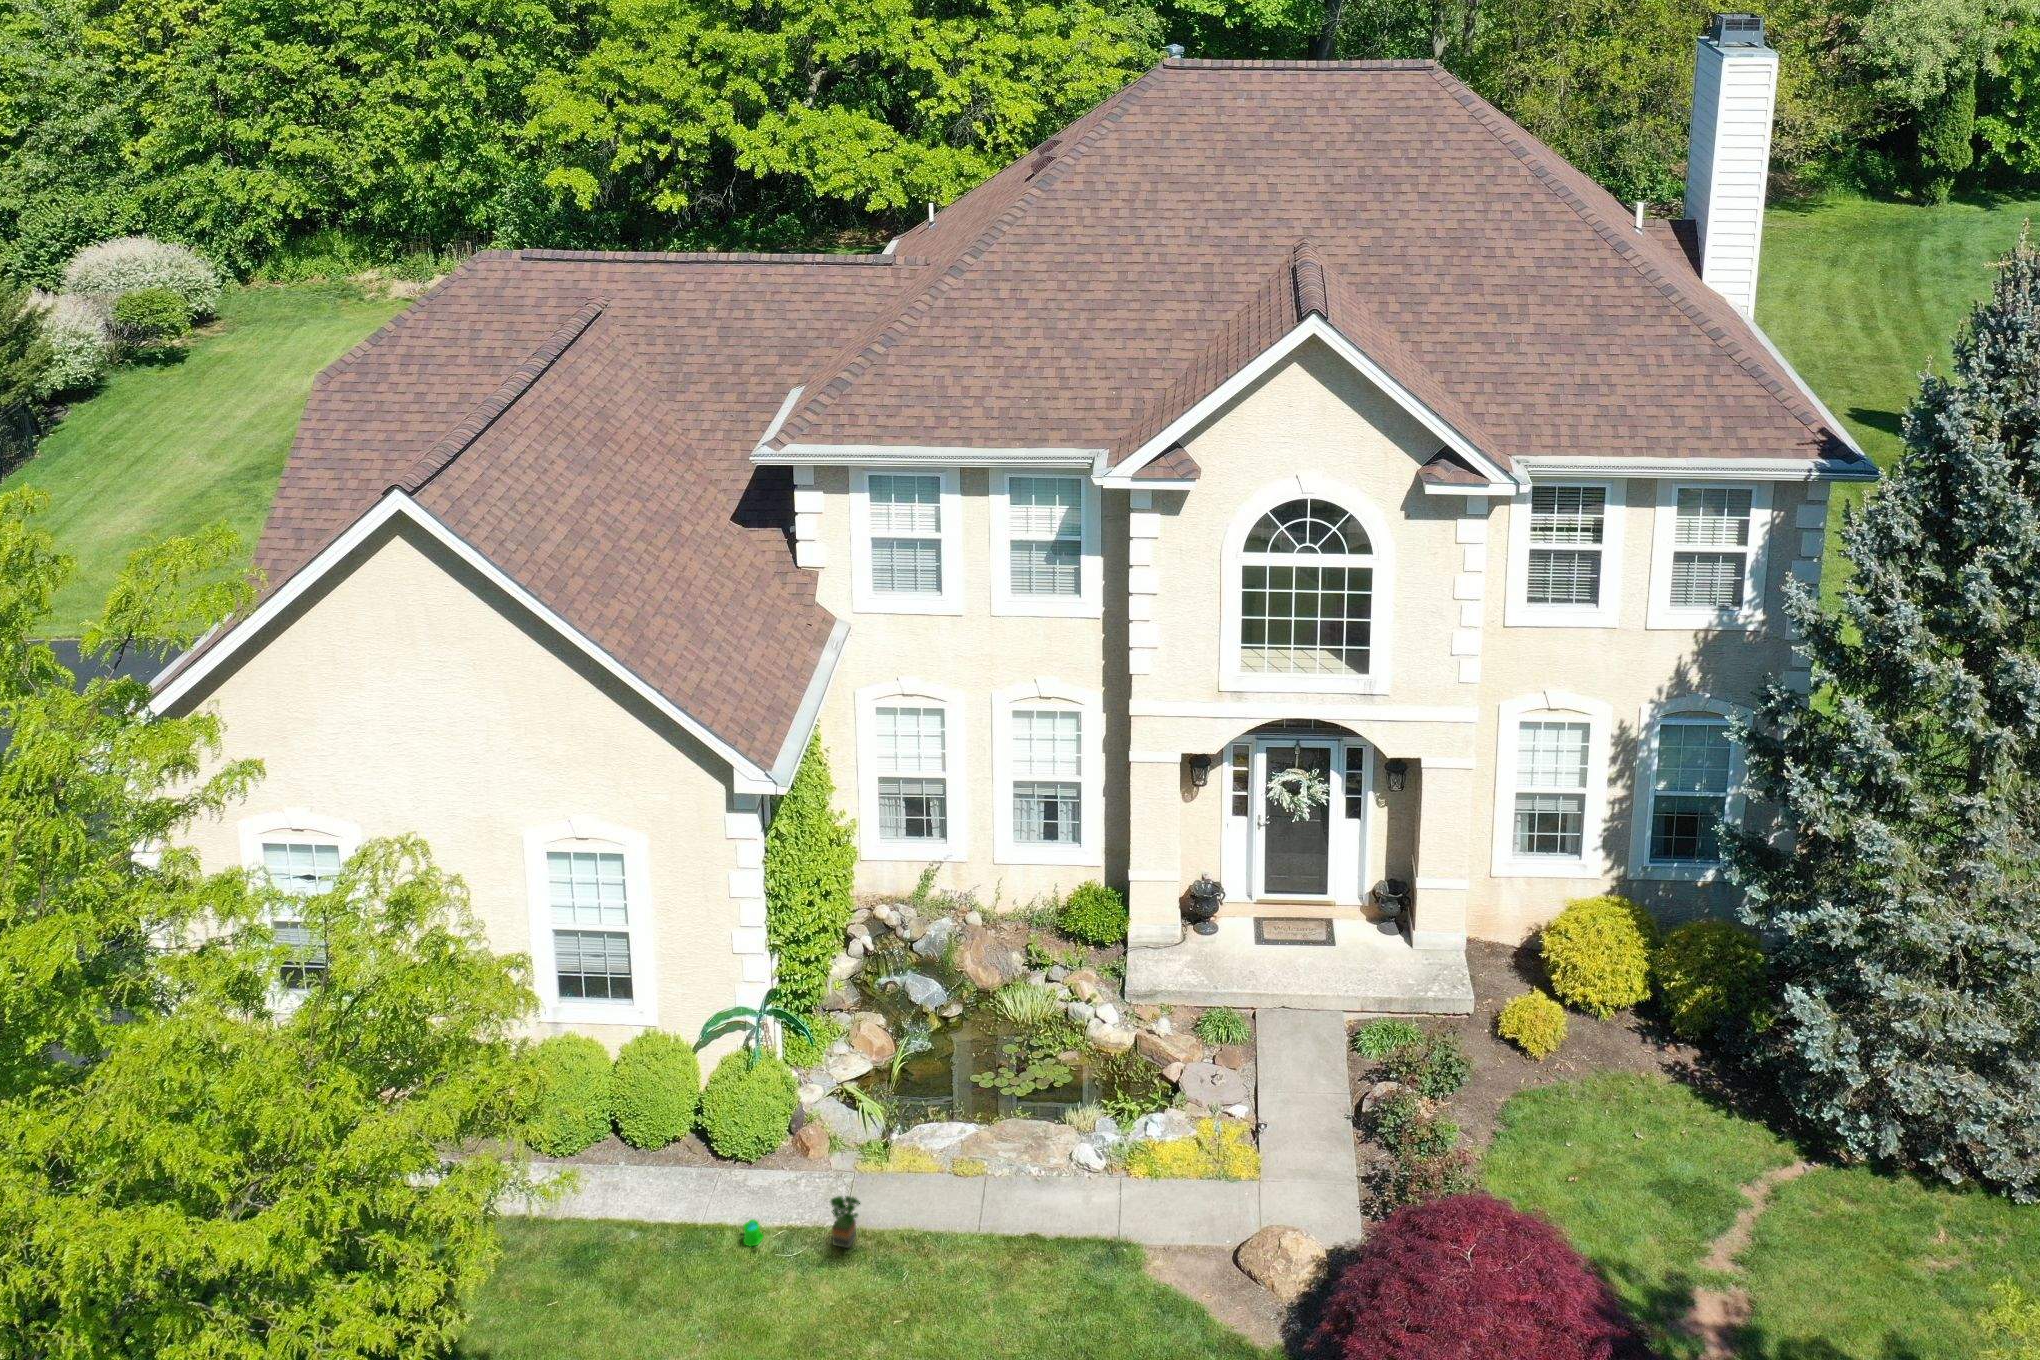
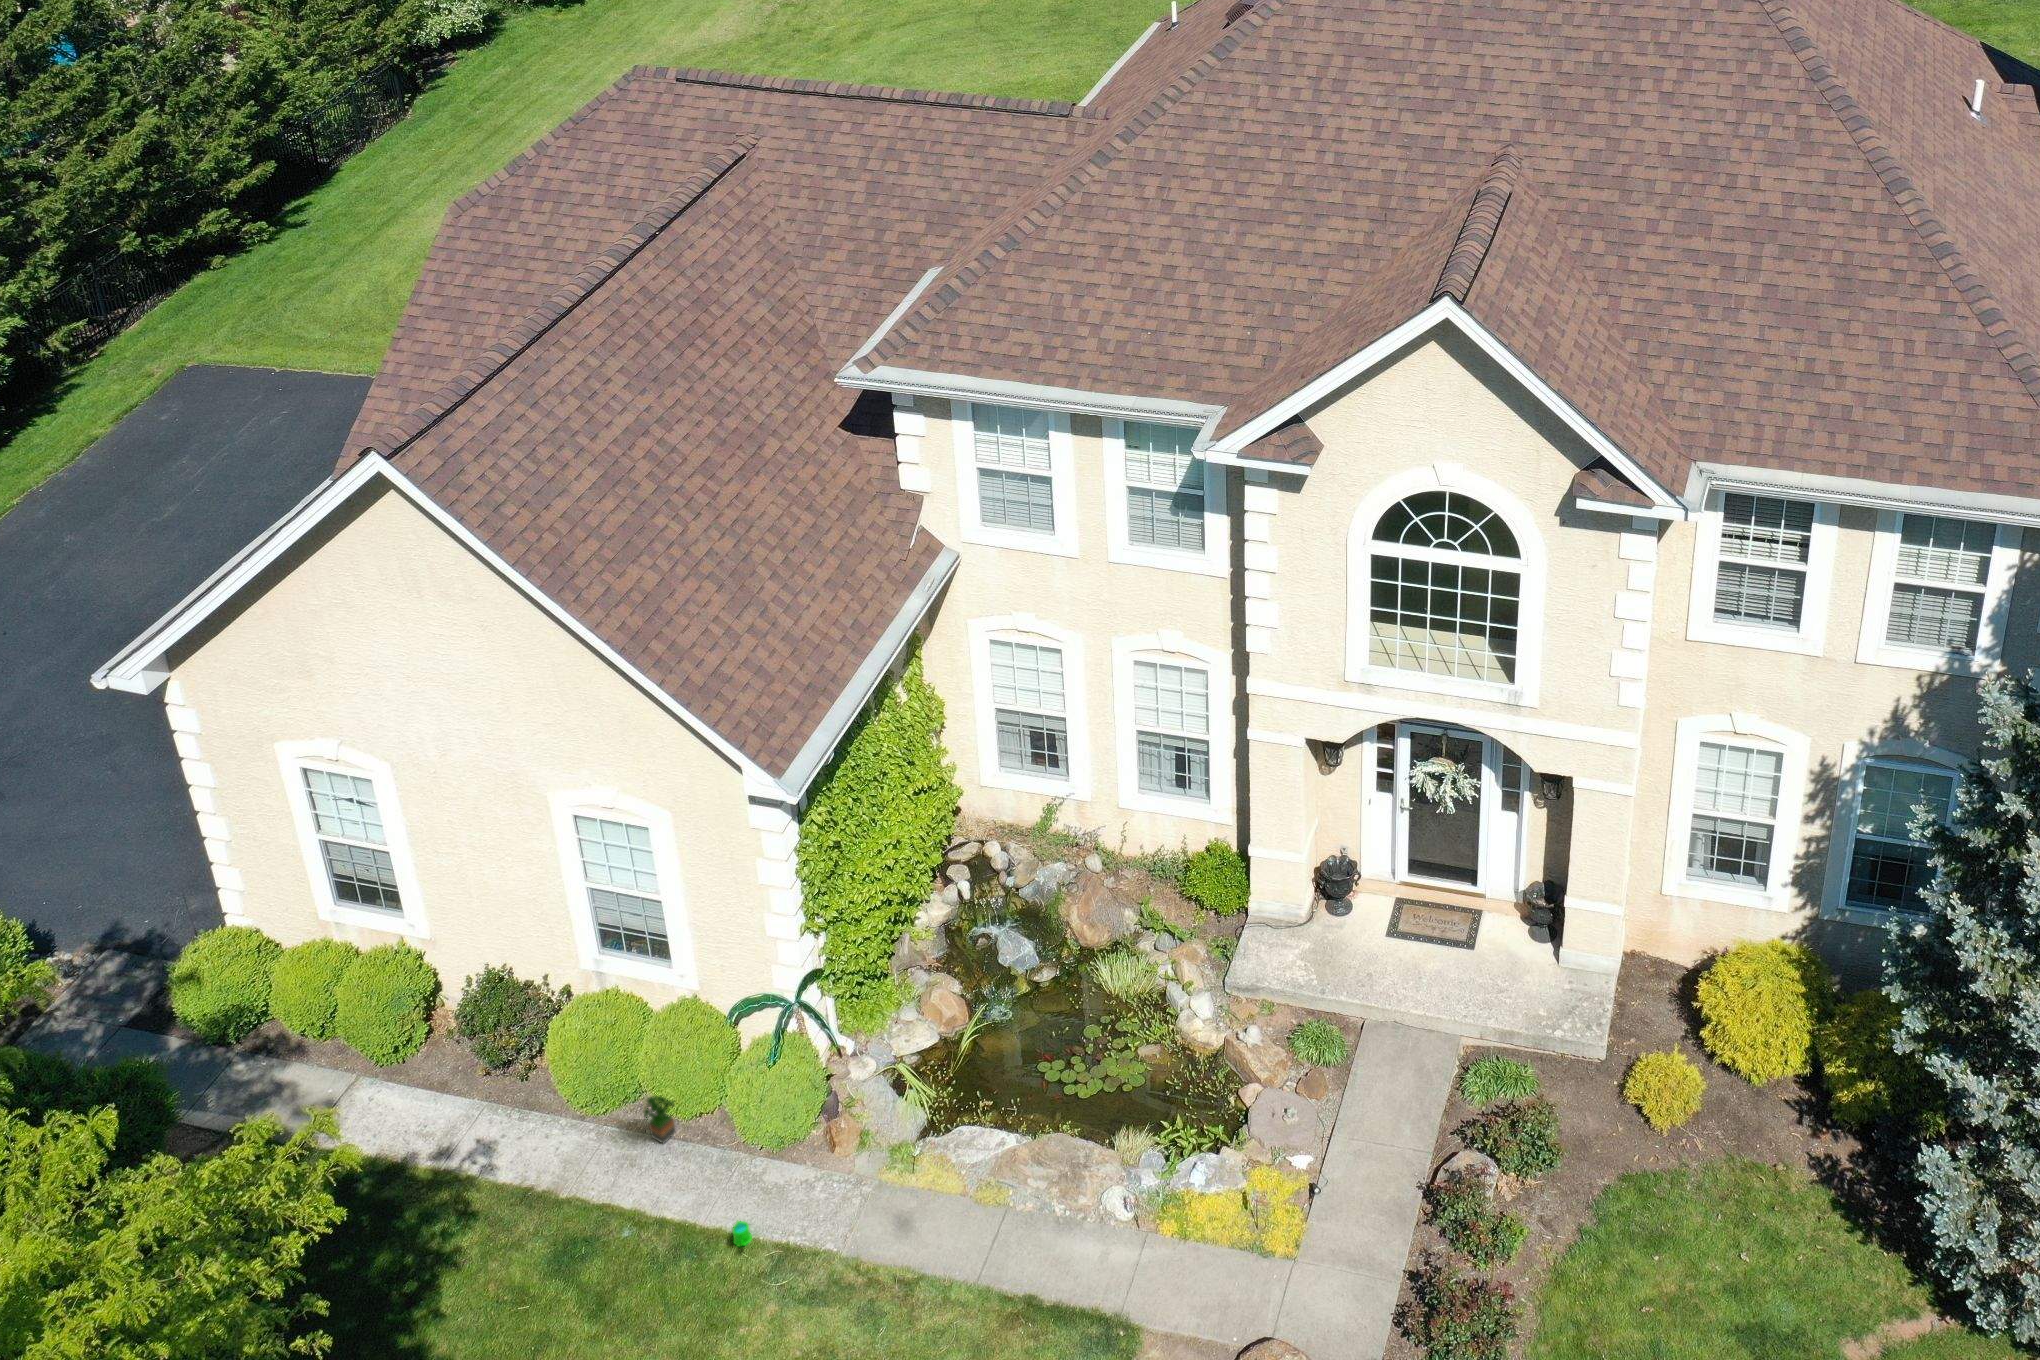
potted tree: present [830,1196,860,1248] -> present [643,1095,676,1143]

